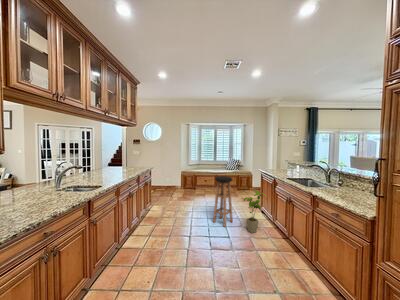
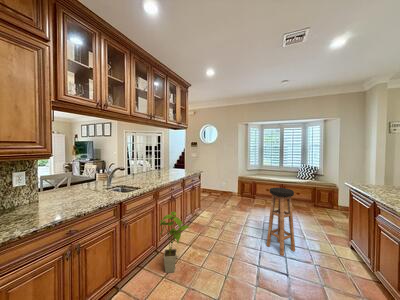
house plant: present [244,190,266,233] -> present [160,212,189,273]

